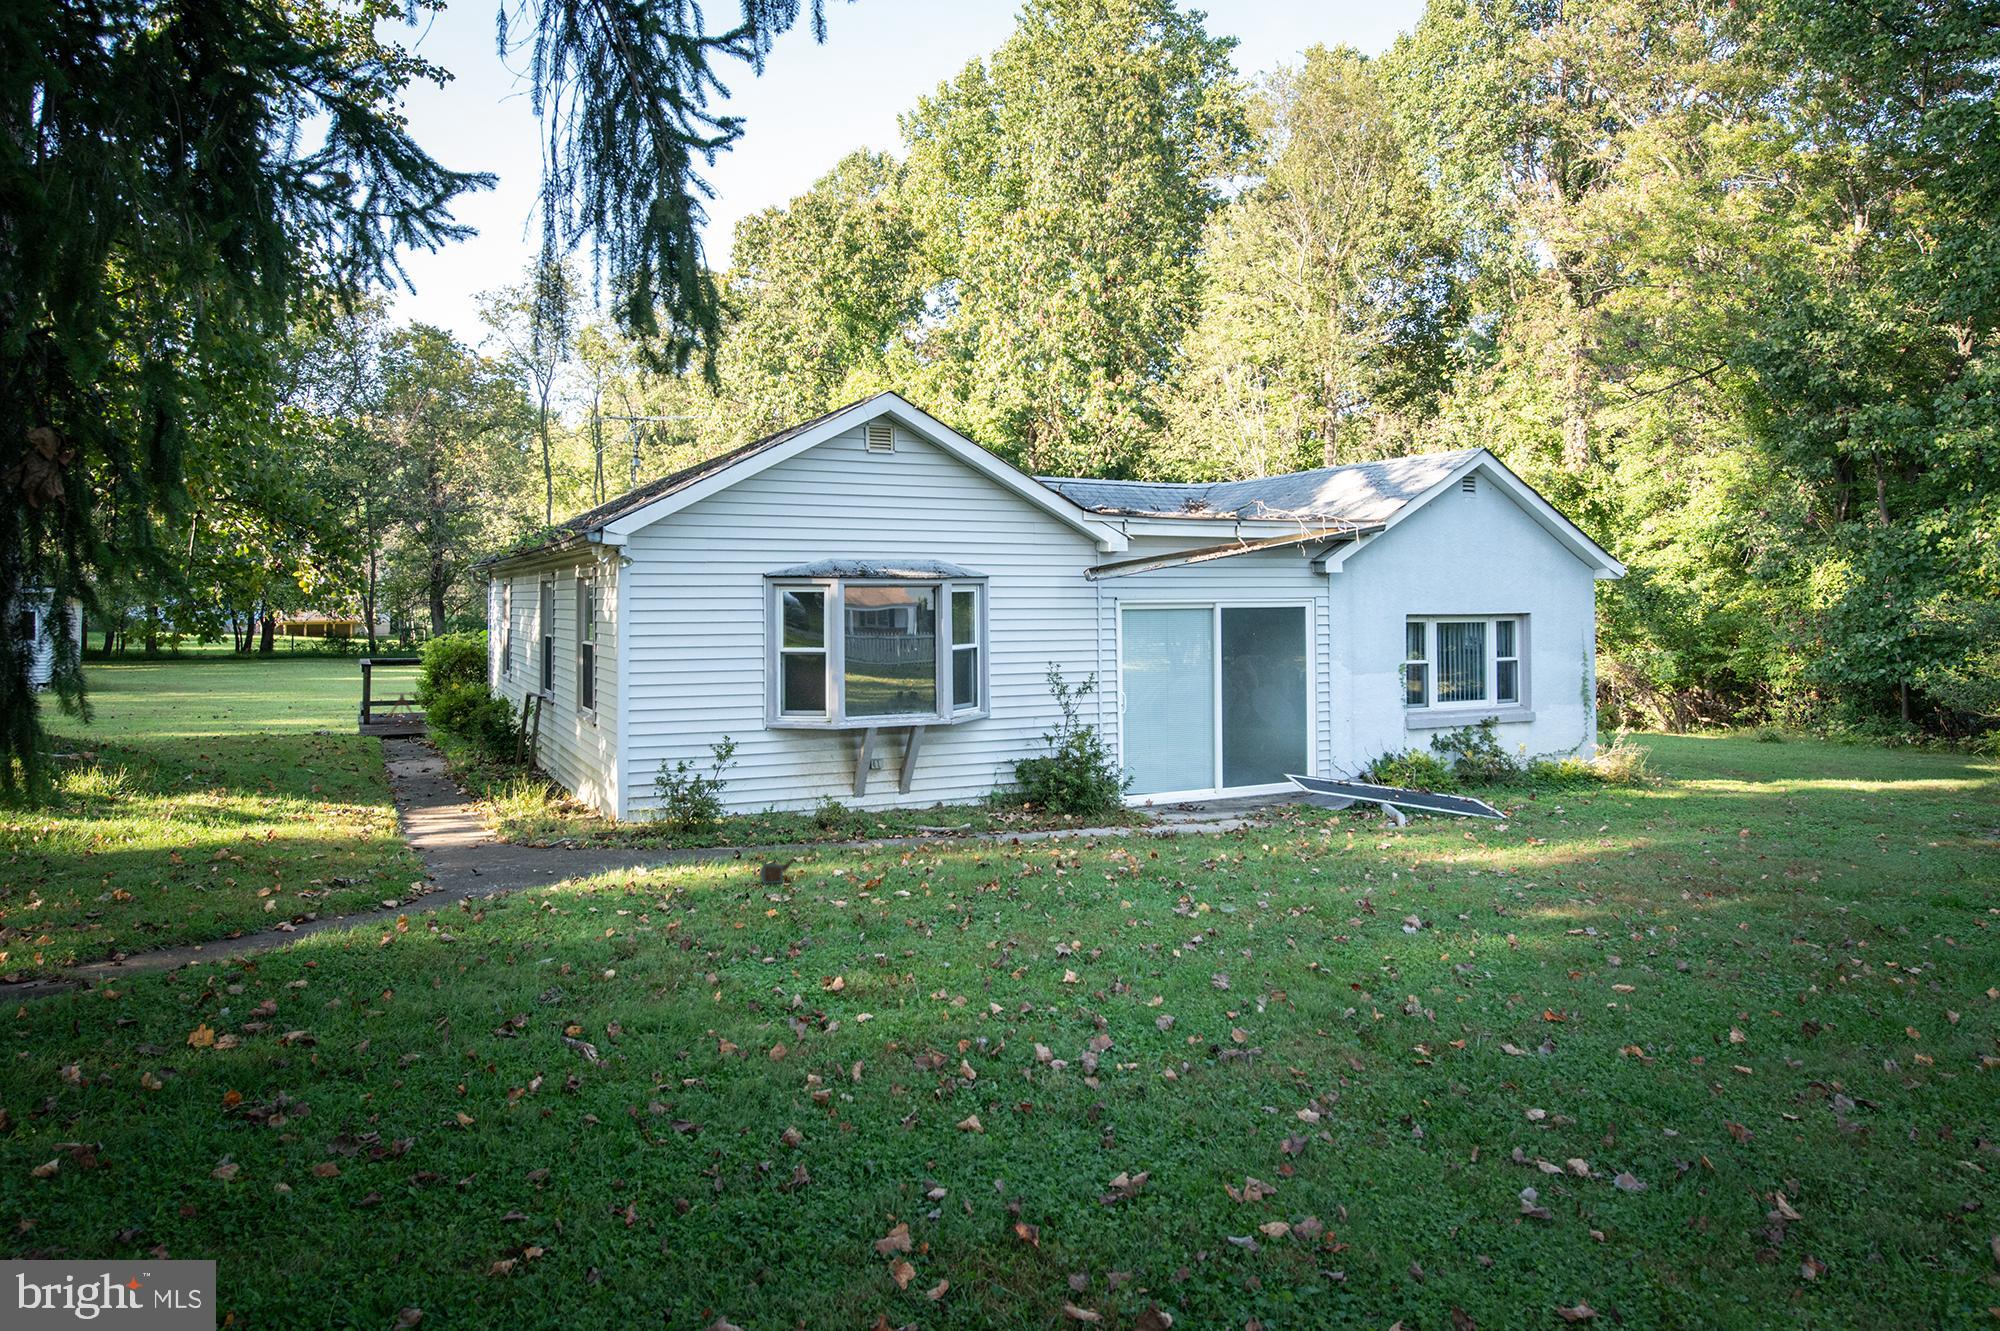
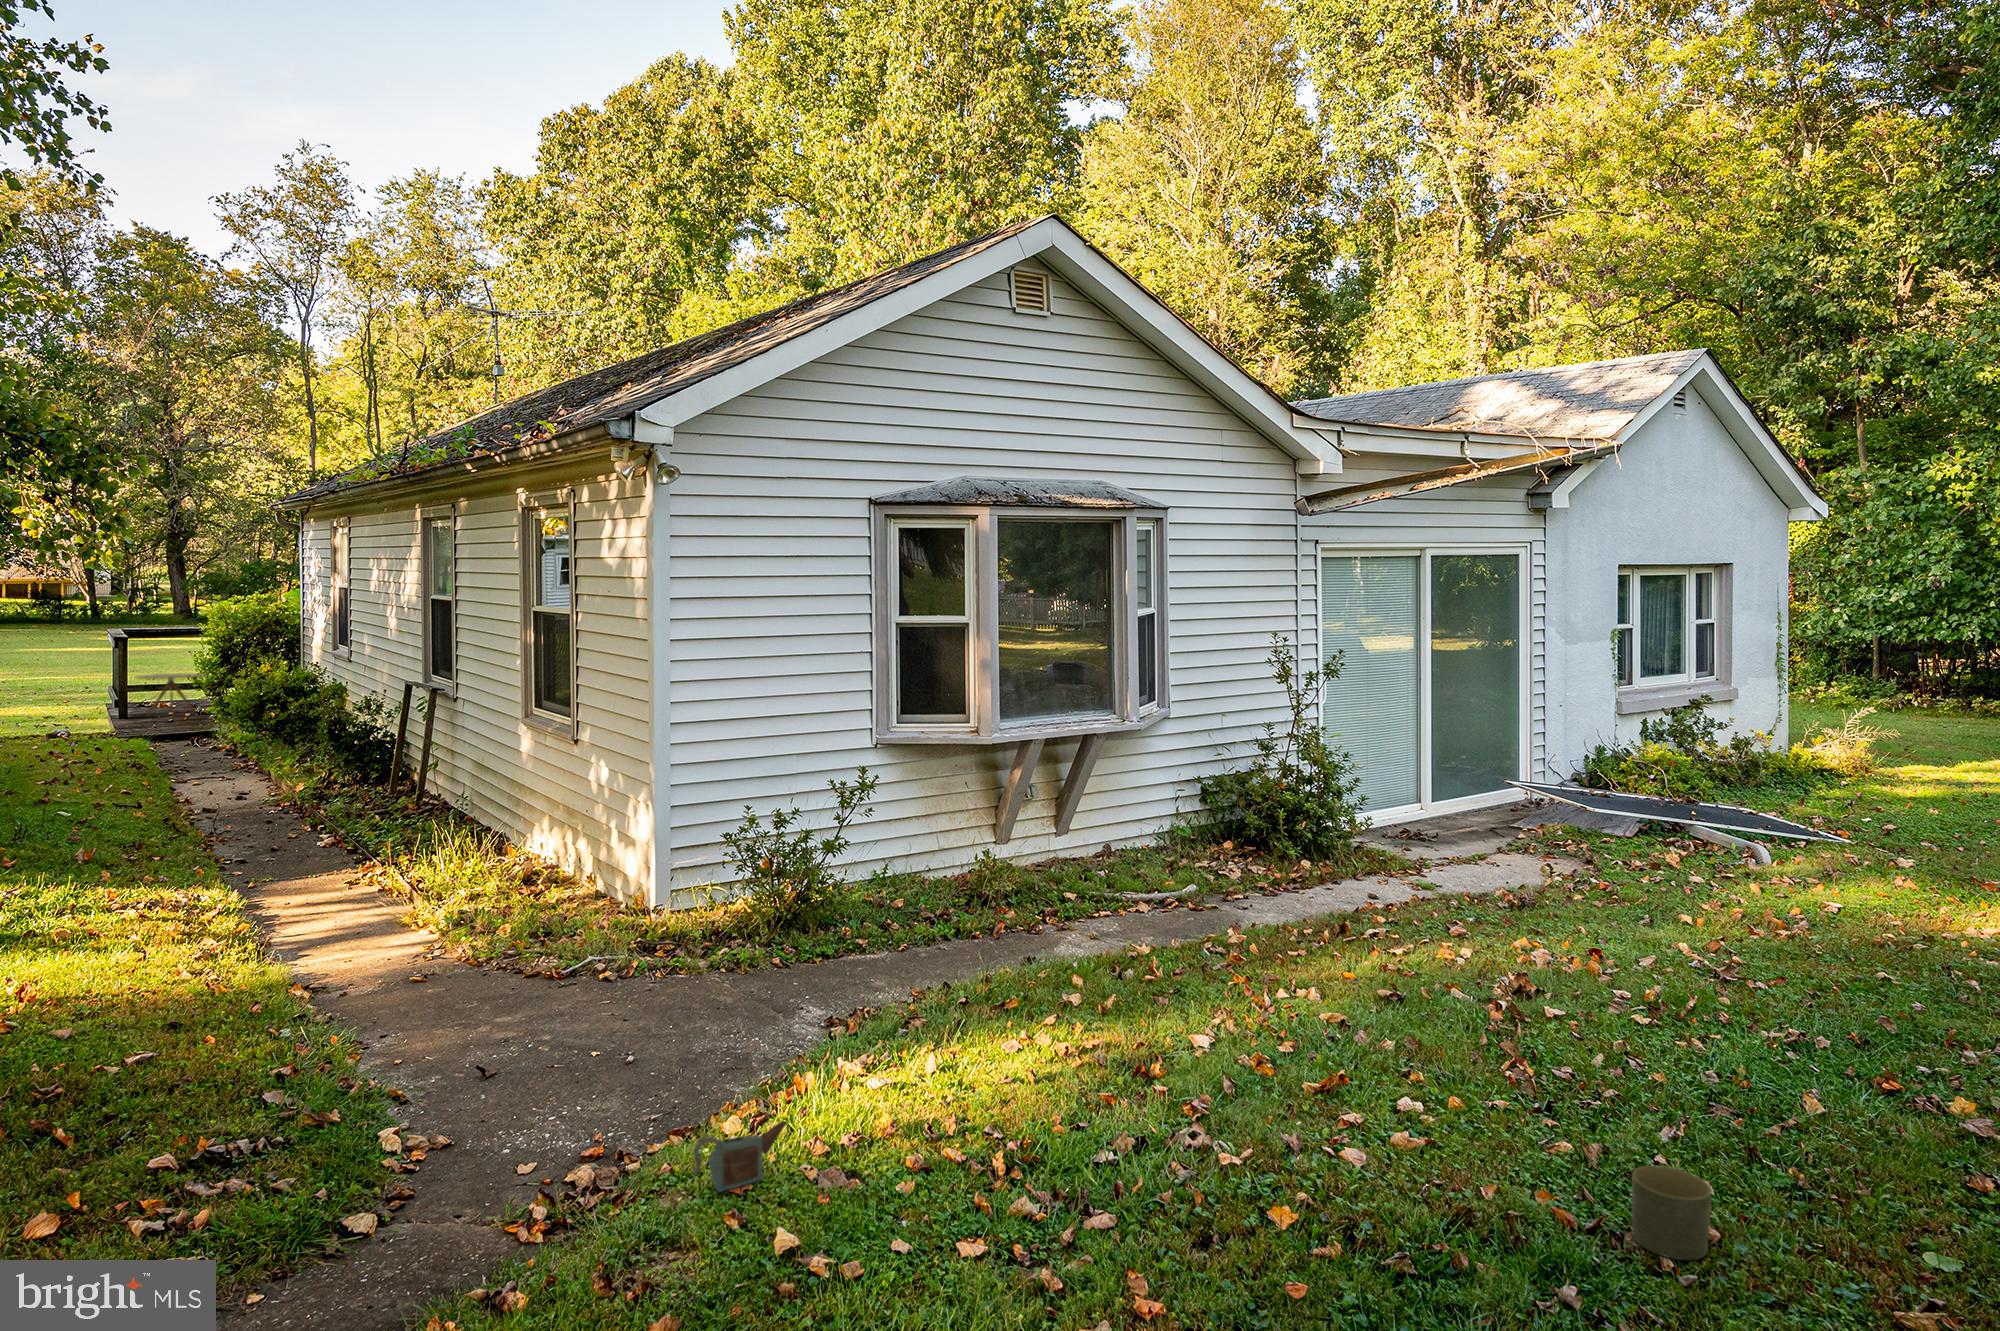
watering can: present [753,860,794,884] -> present [692,1120,787,1192]
planter: none [920,907,953,944] -> present [1632,1166,1711,1260]

